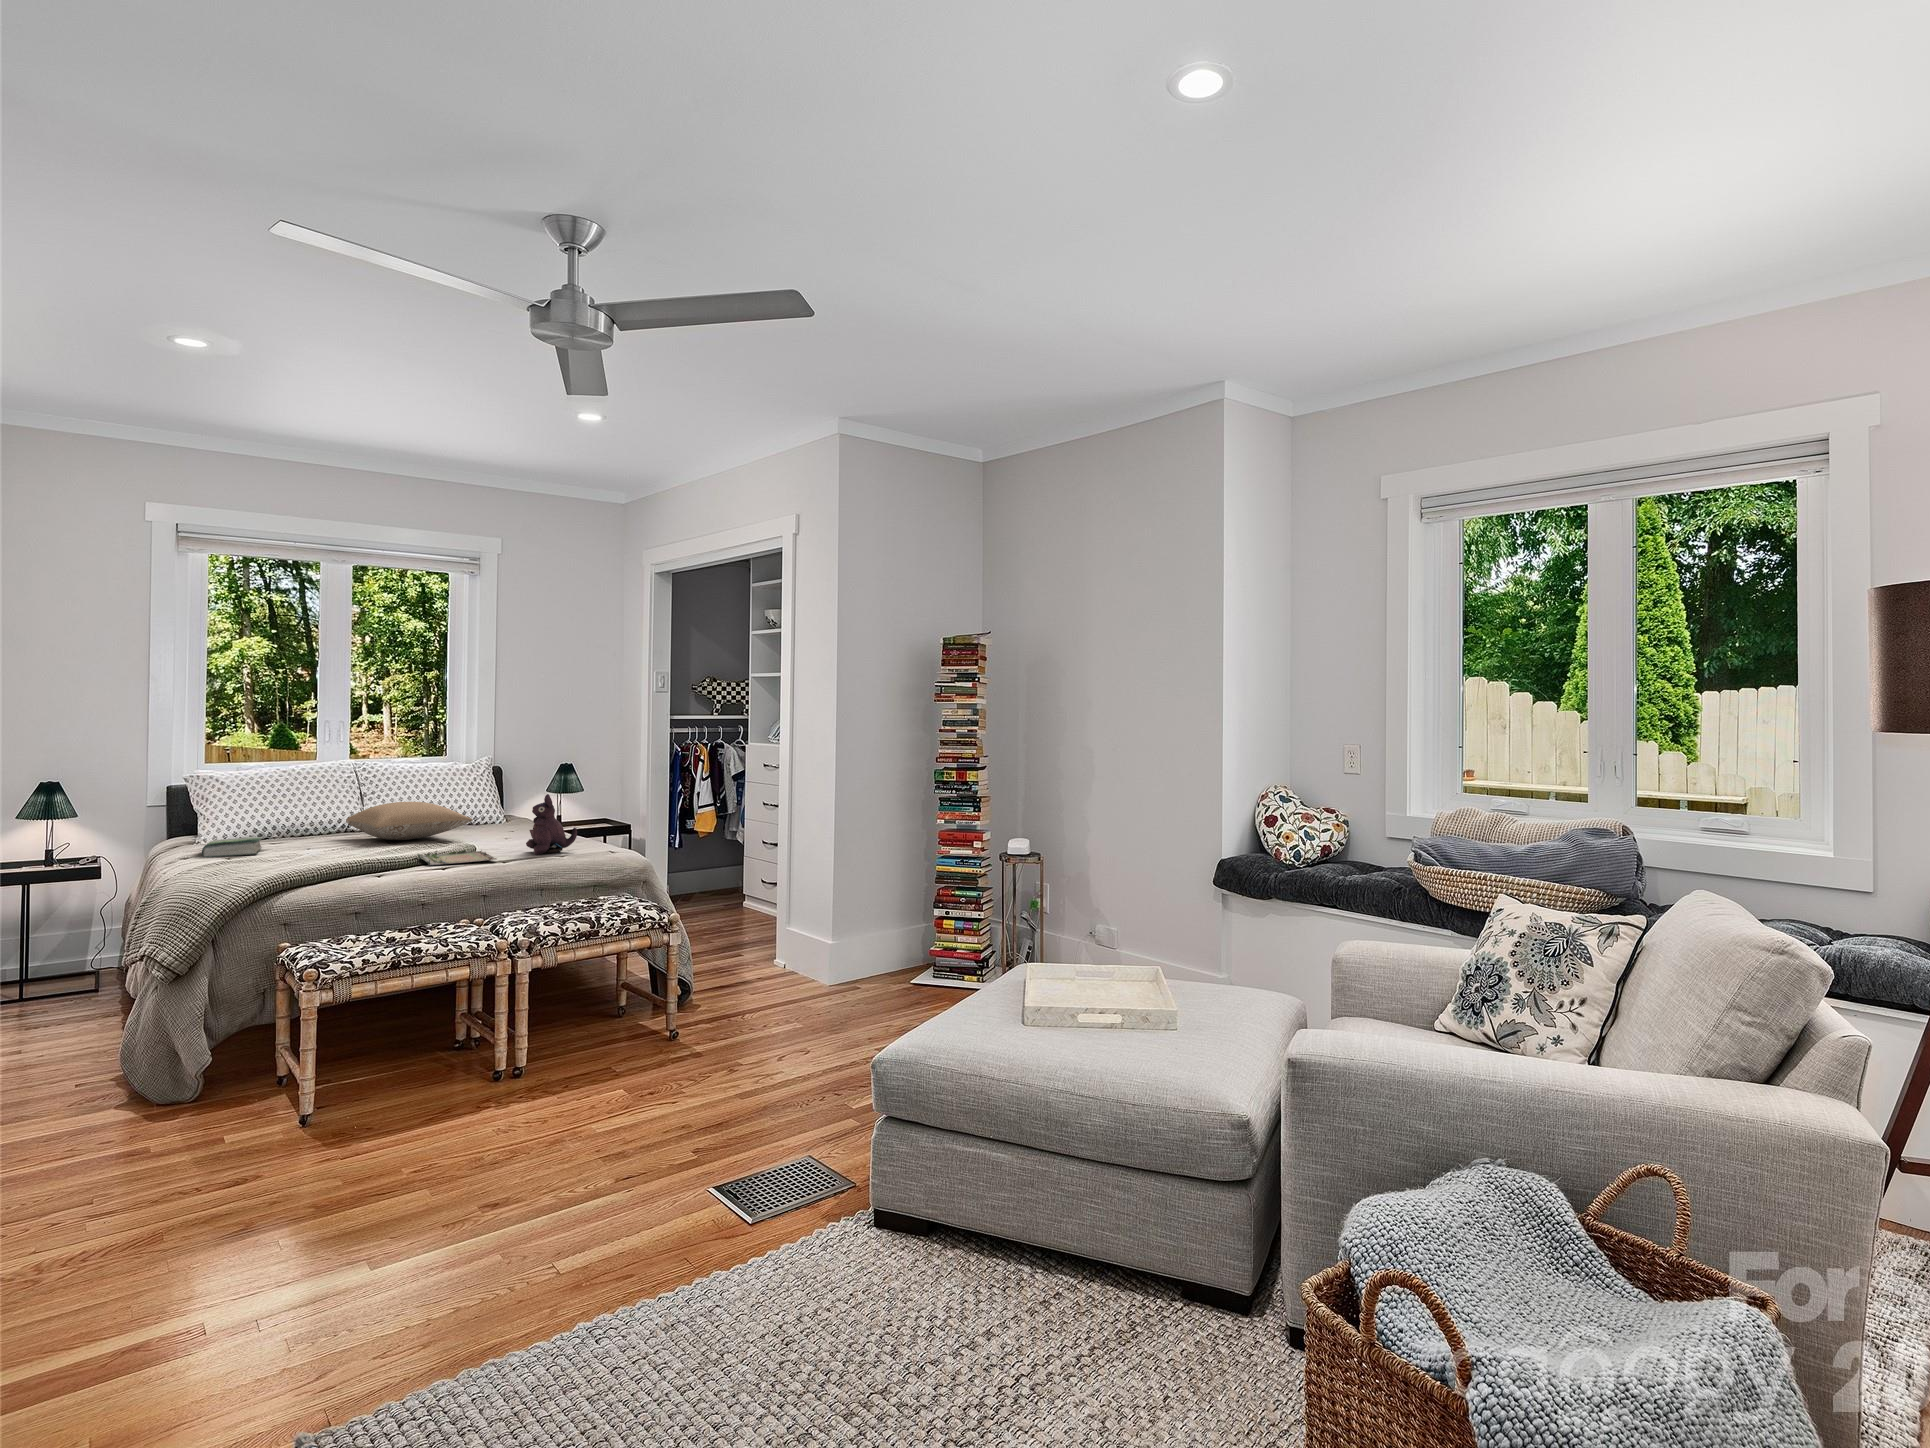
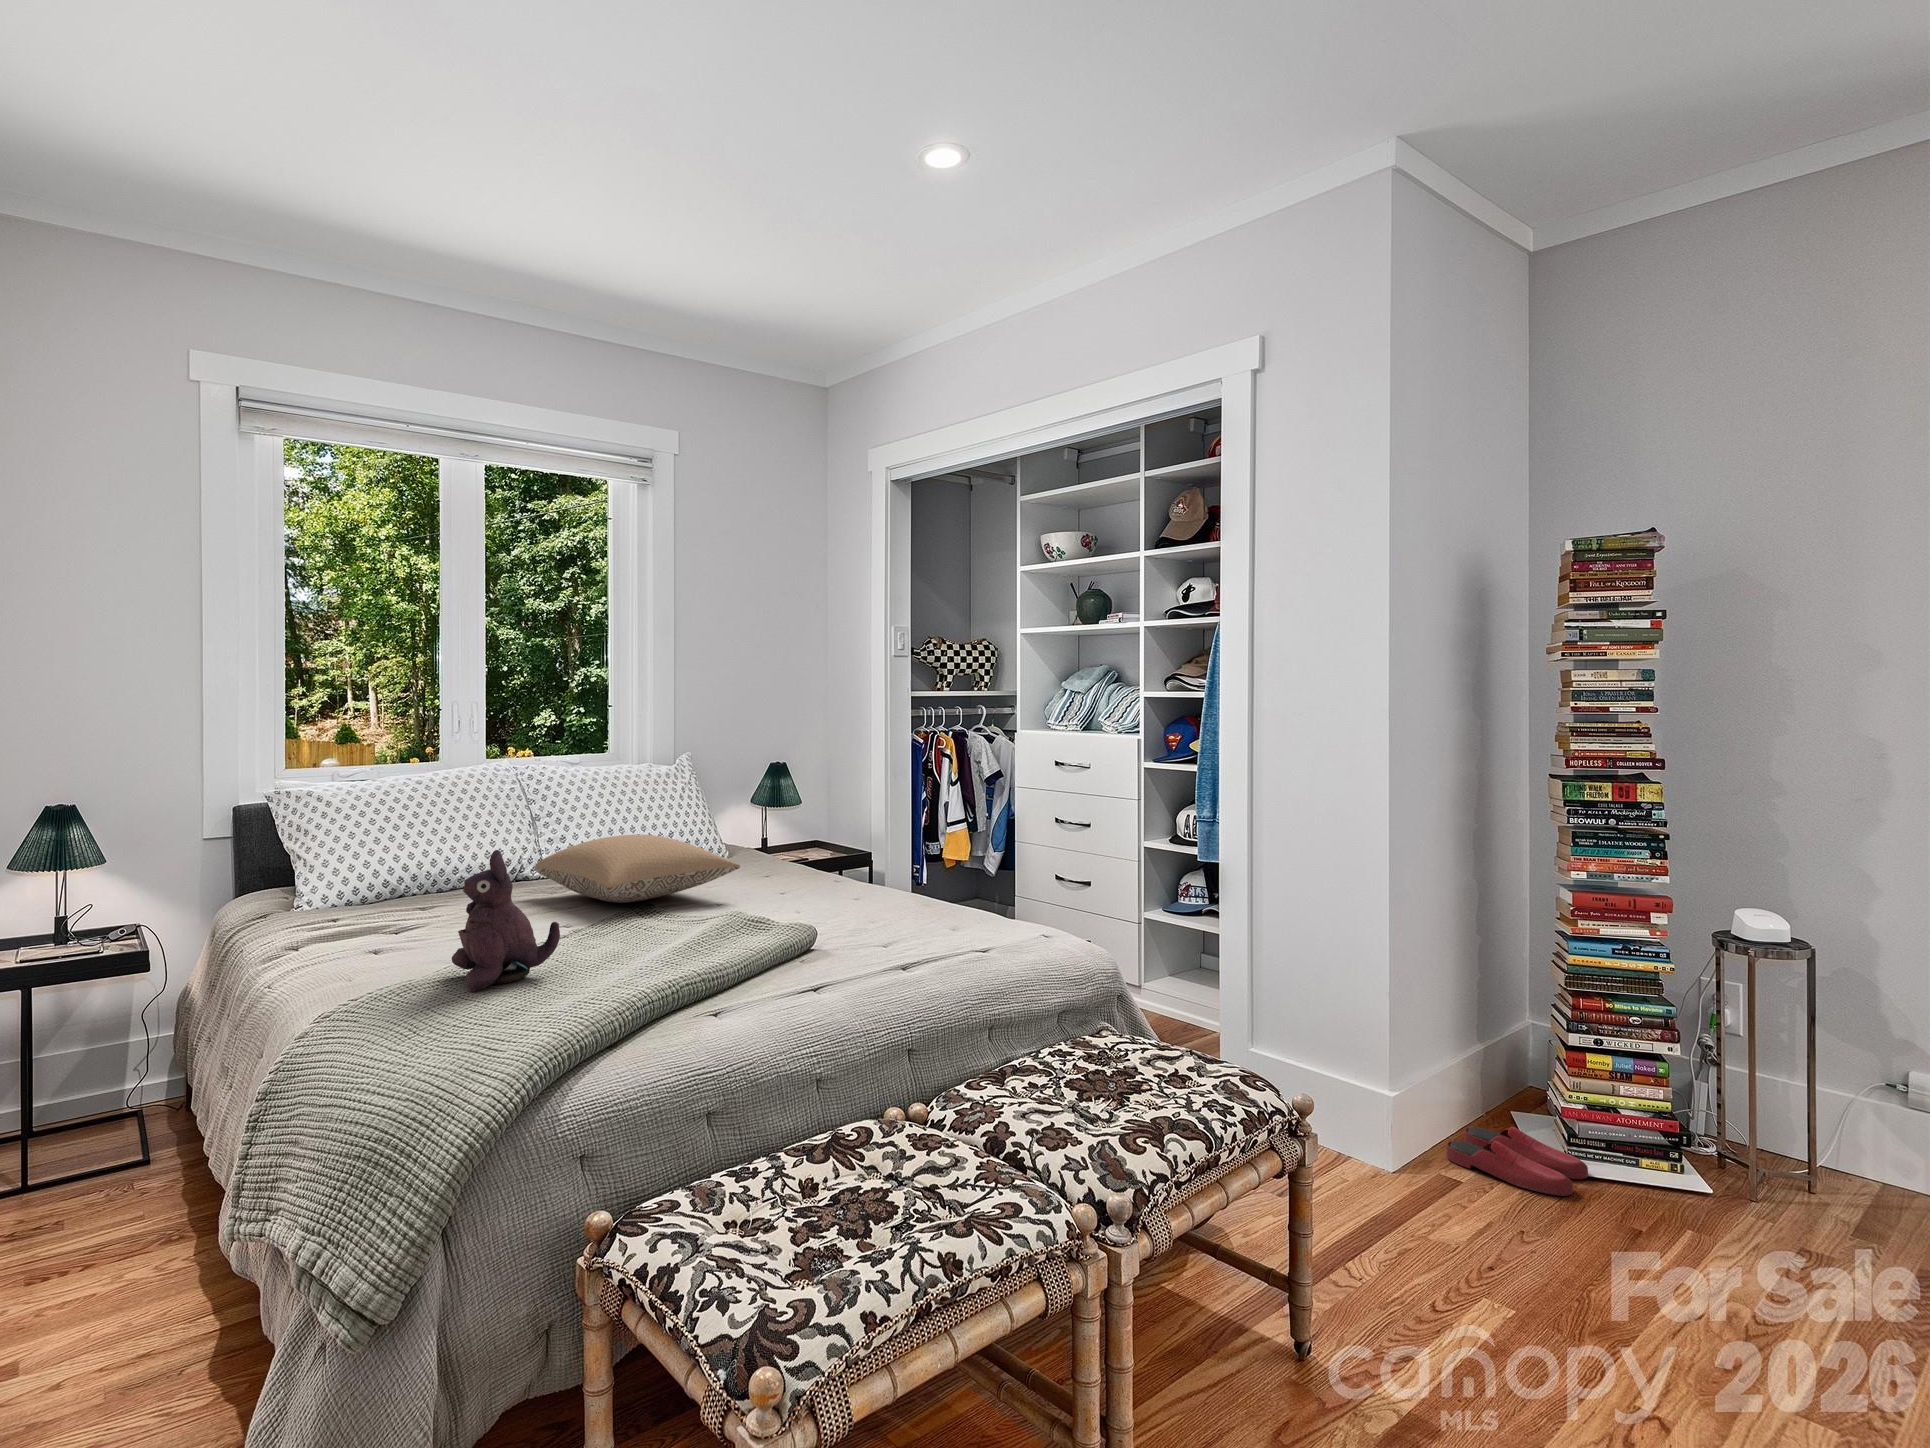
plush toy: present [526,794,577,855] -> present [452,850,560,992]
book: present [202,837,263,857] -> none [341,909,436,961]
tray: present [417,846,497,866] -> none [725,929,896,991]
slippers: none [864,964,931,992] -> present [1447,1126,1588,1196]

